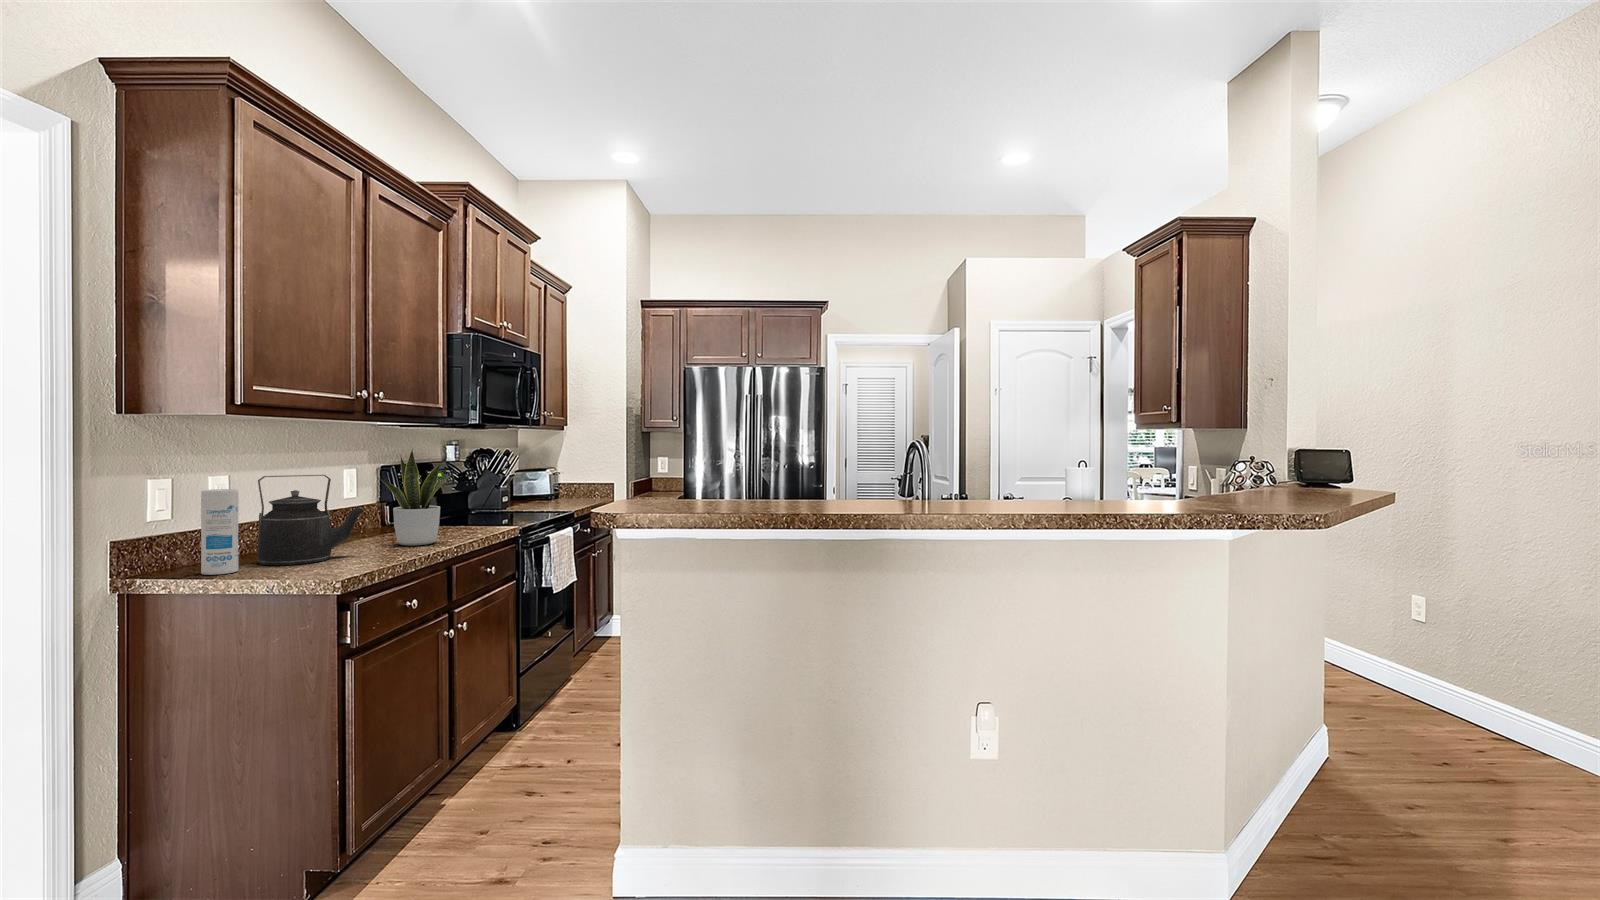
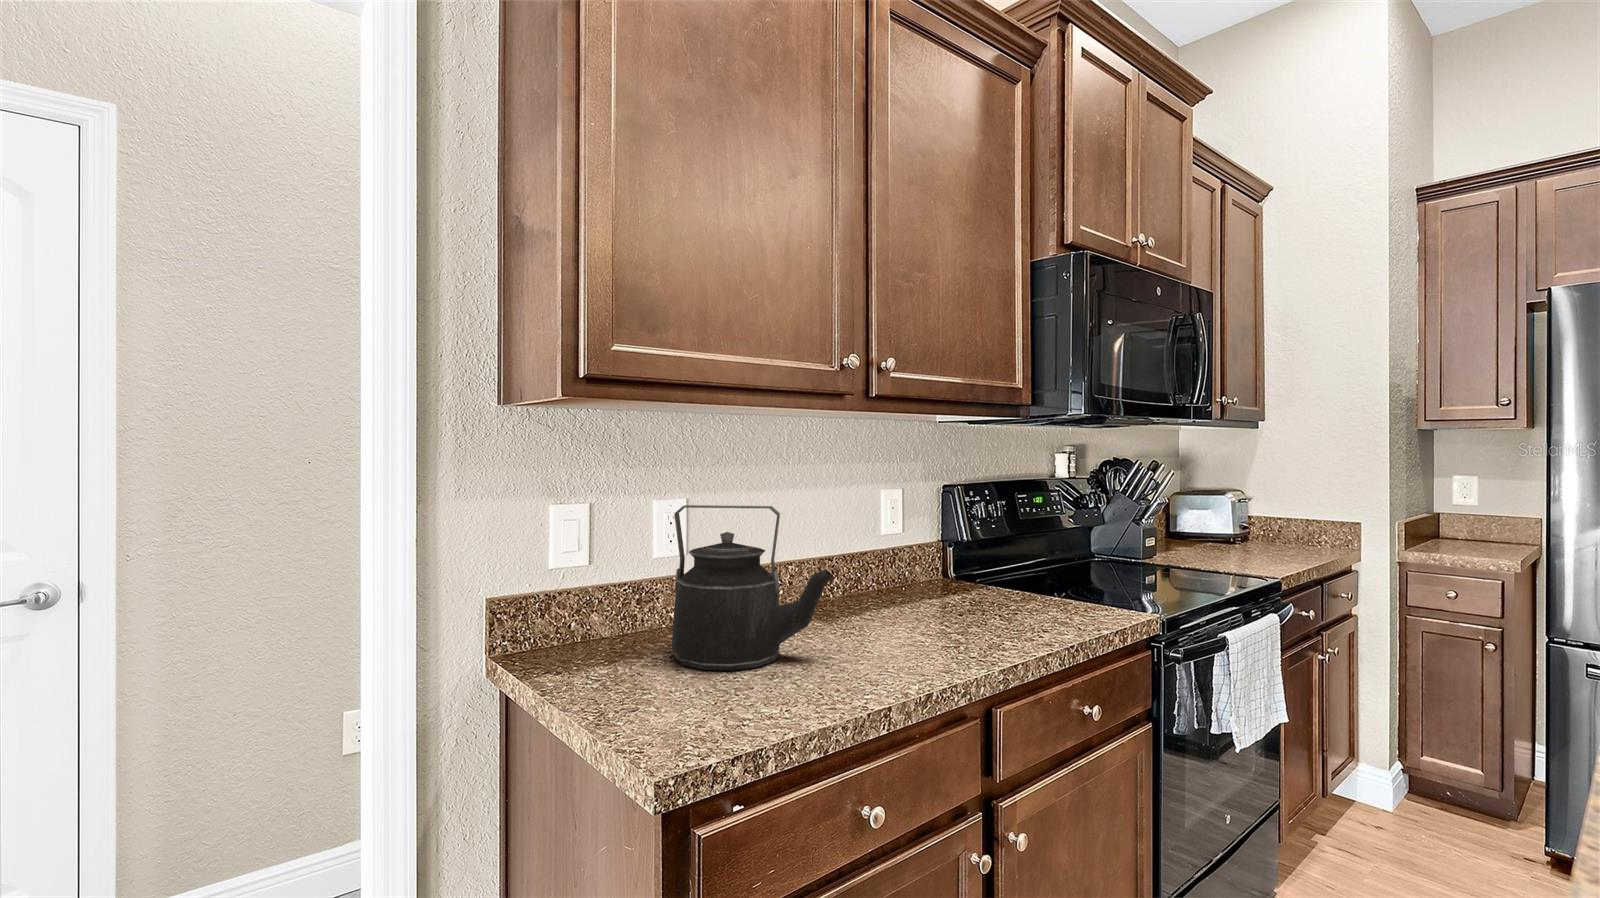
potted plant: present [382,449,453,546] -> none [888,456,1012,646]
canister: present [201,489,238,575] -> none [573,527,625,677]

